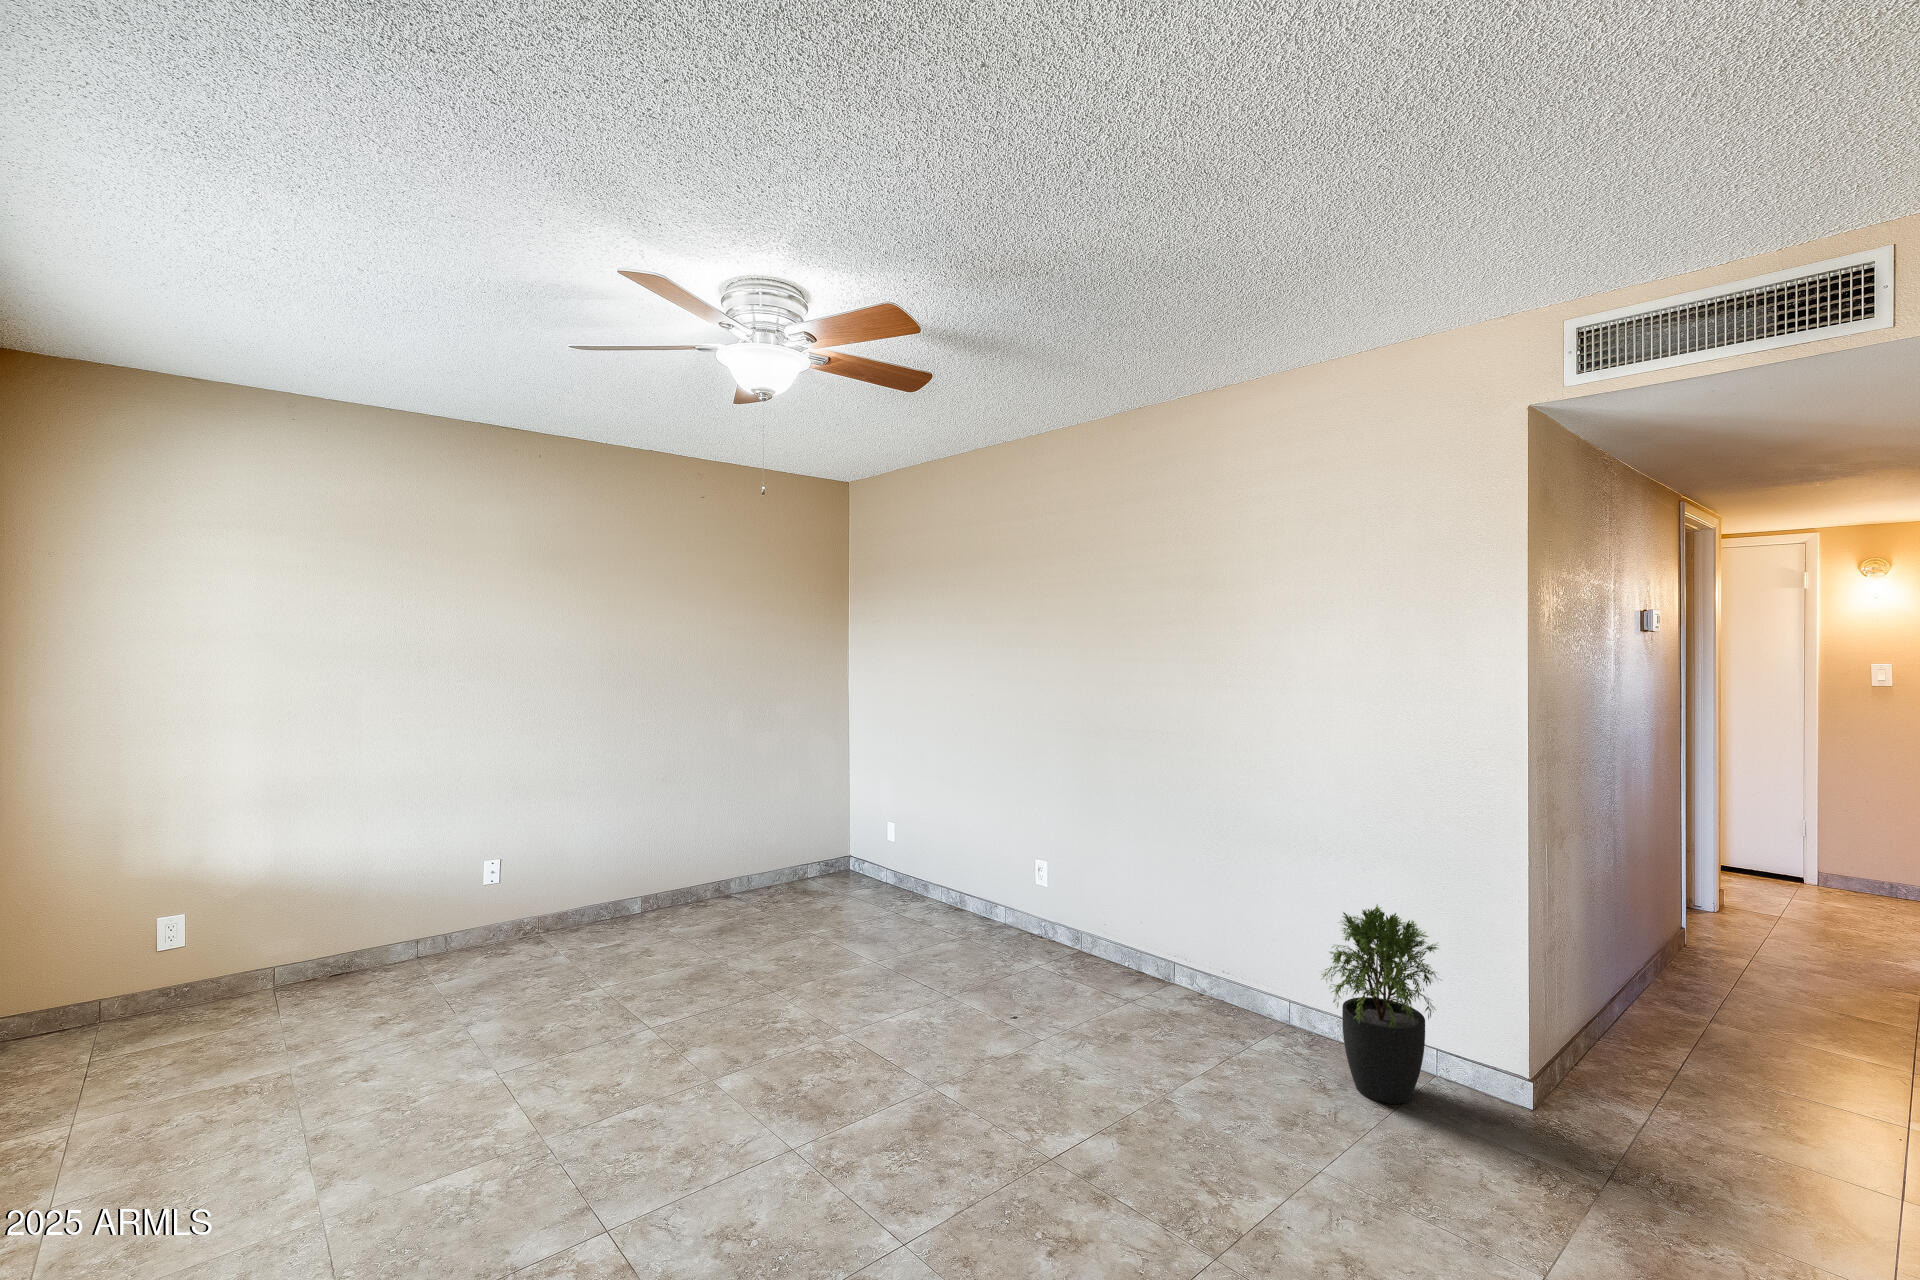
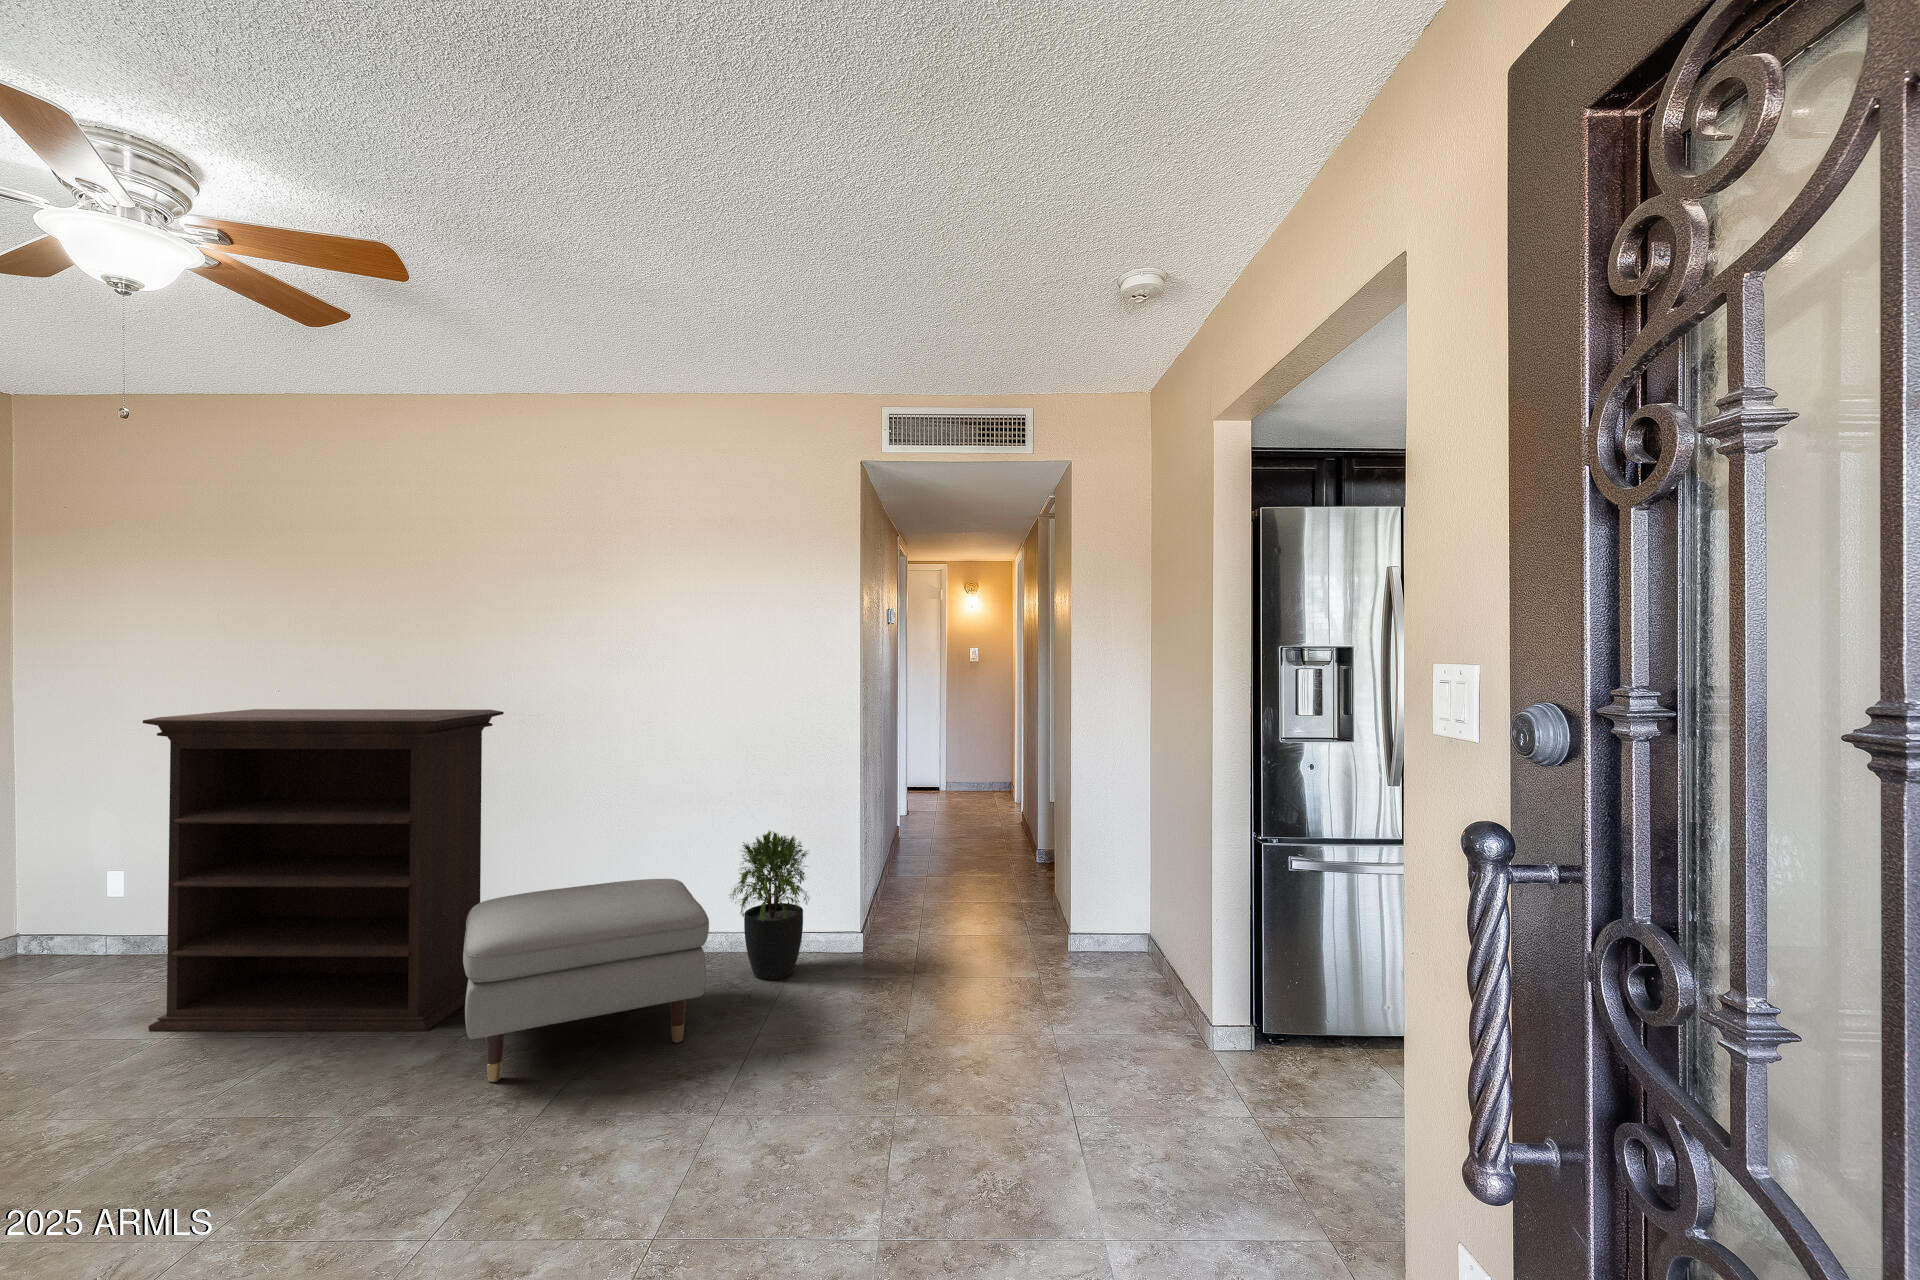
bookshelf: none [867,710,1102,1024] -> present [143,709,504,1031]
ottoman: none [1013,915,1264,1138] -> present [463,879,709,1082]

